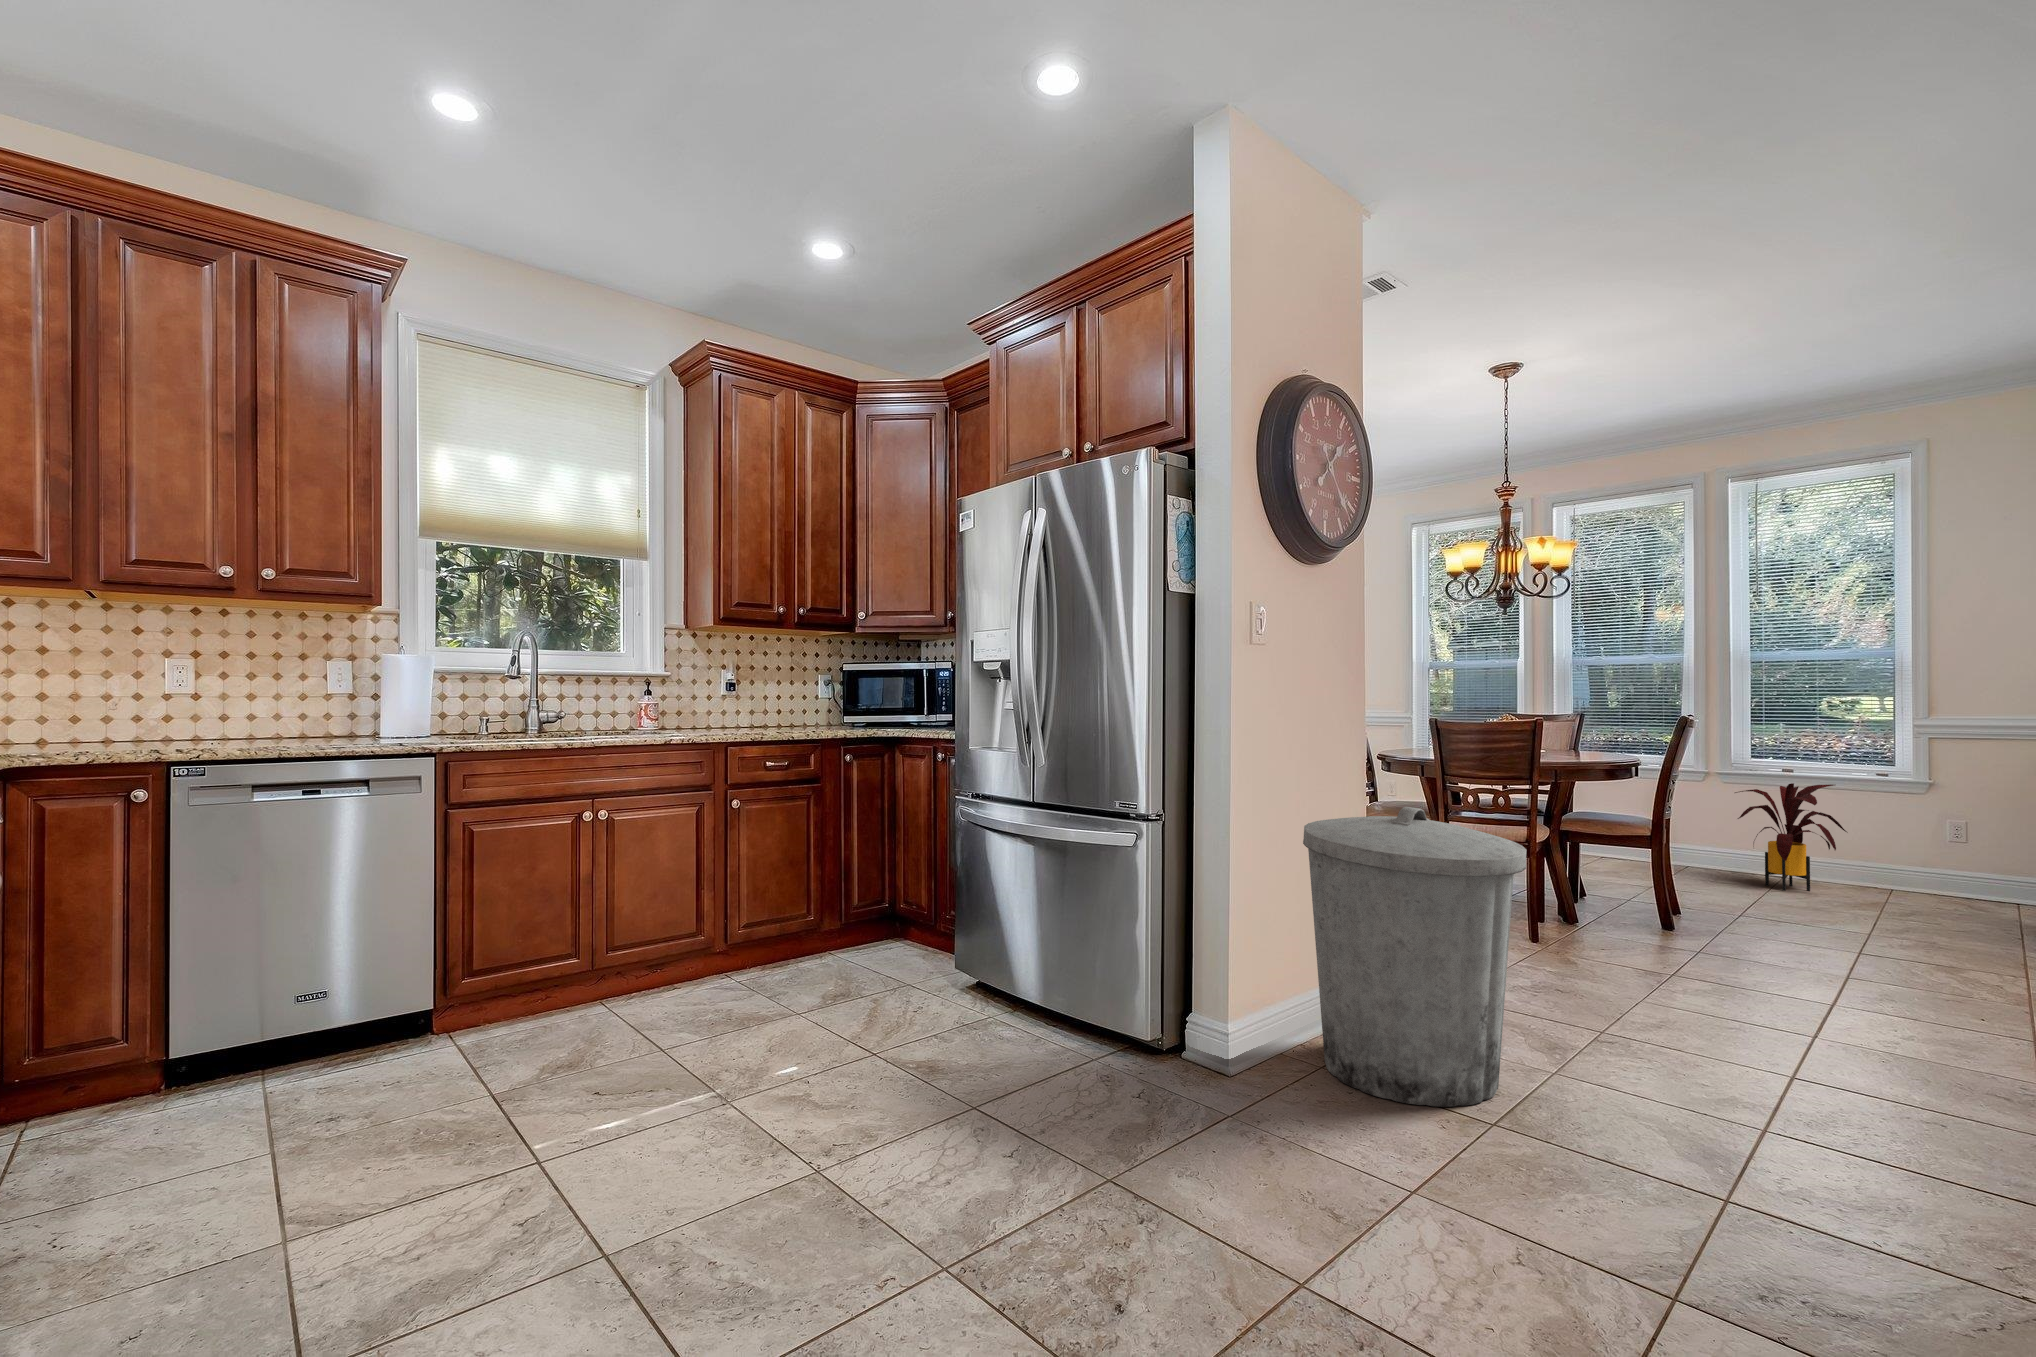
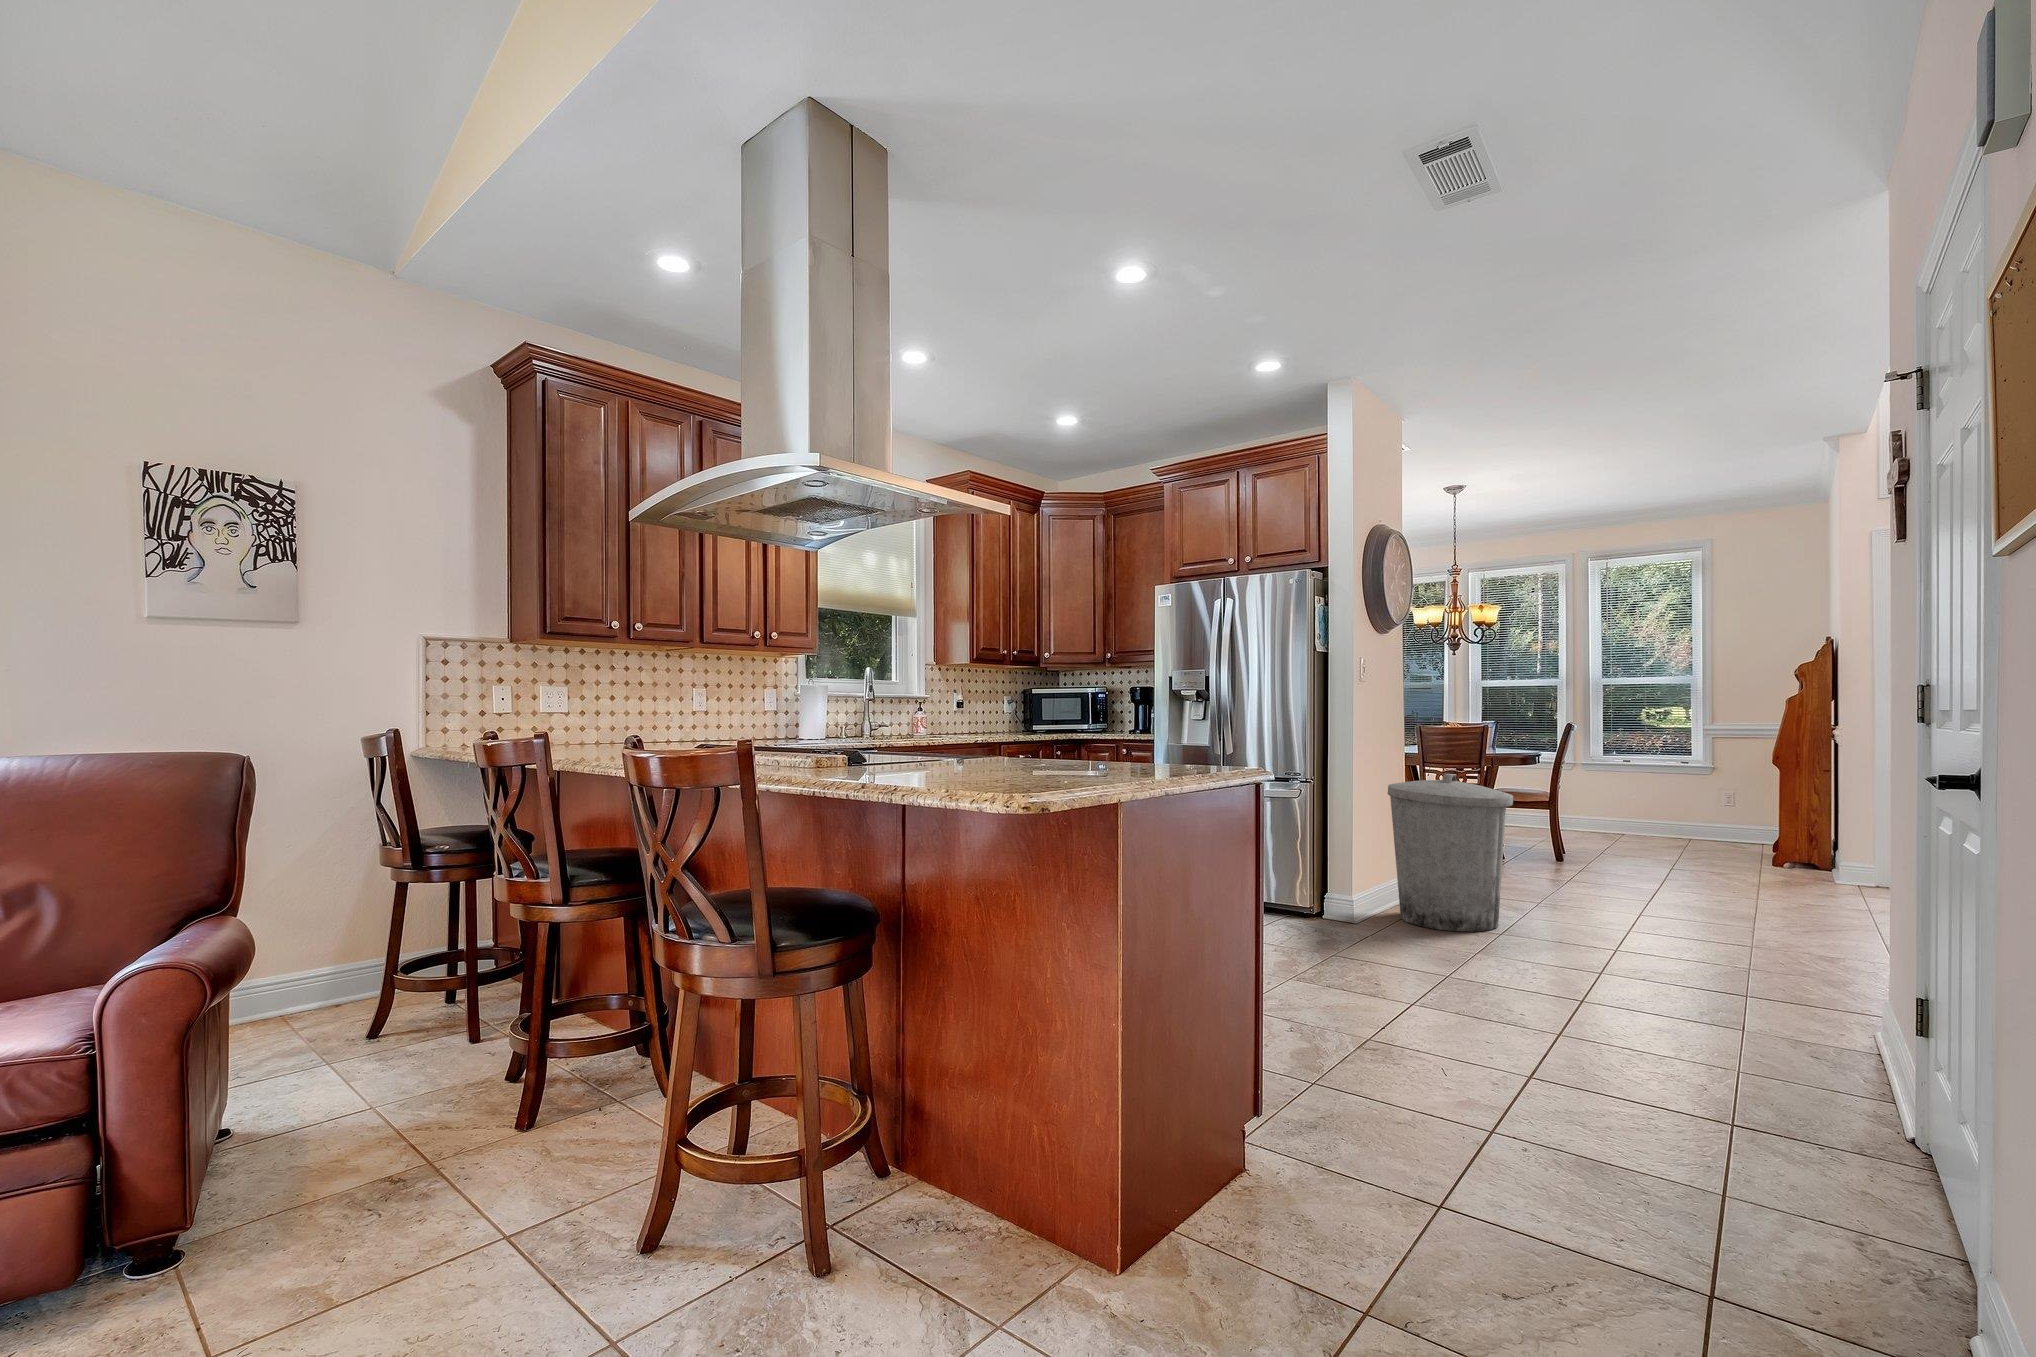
house plant: present [1735,783,1847,891] -> none [1593,768,1664,841]

